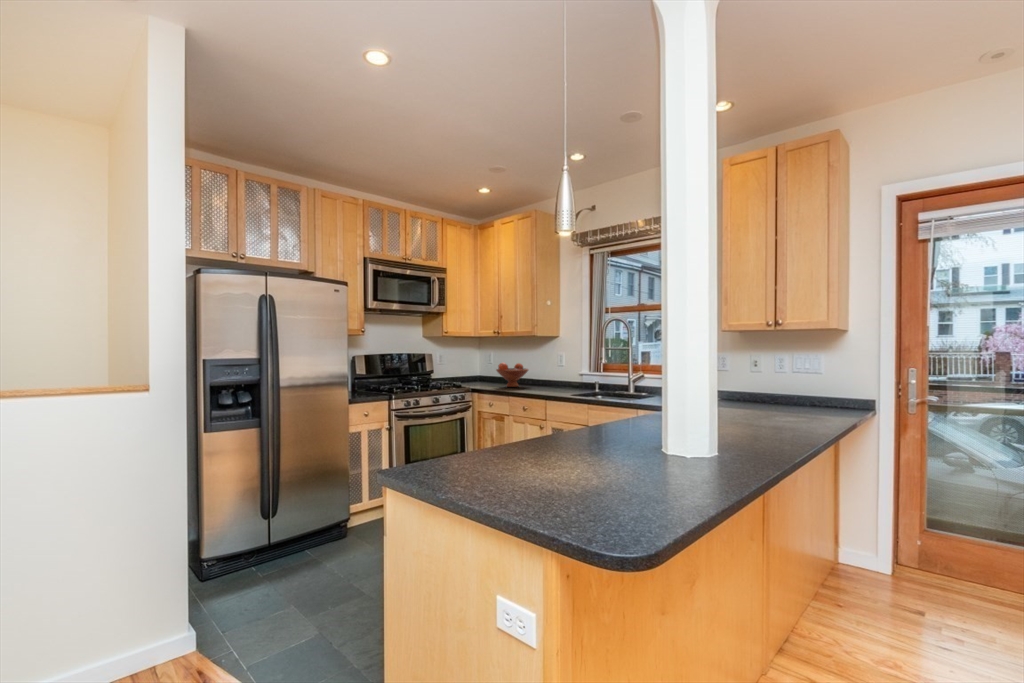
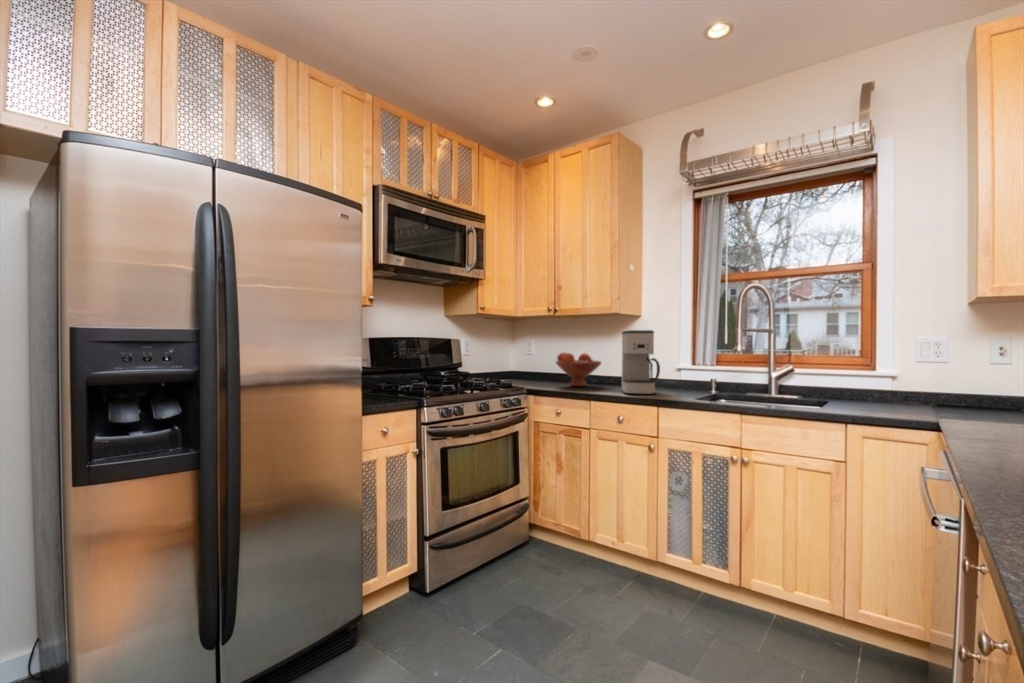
coffee maker: none [532,349,557,392] -> present [622,330,660,394]

